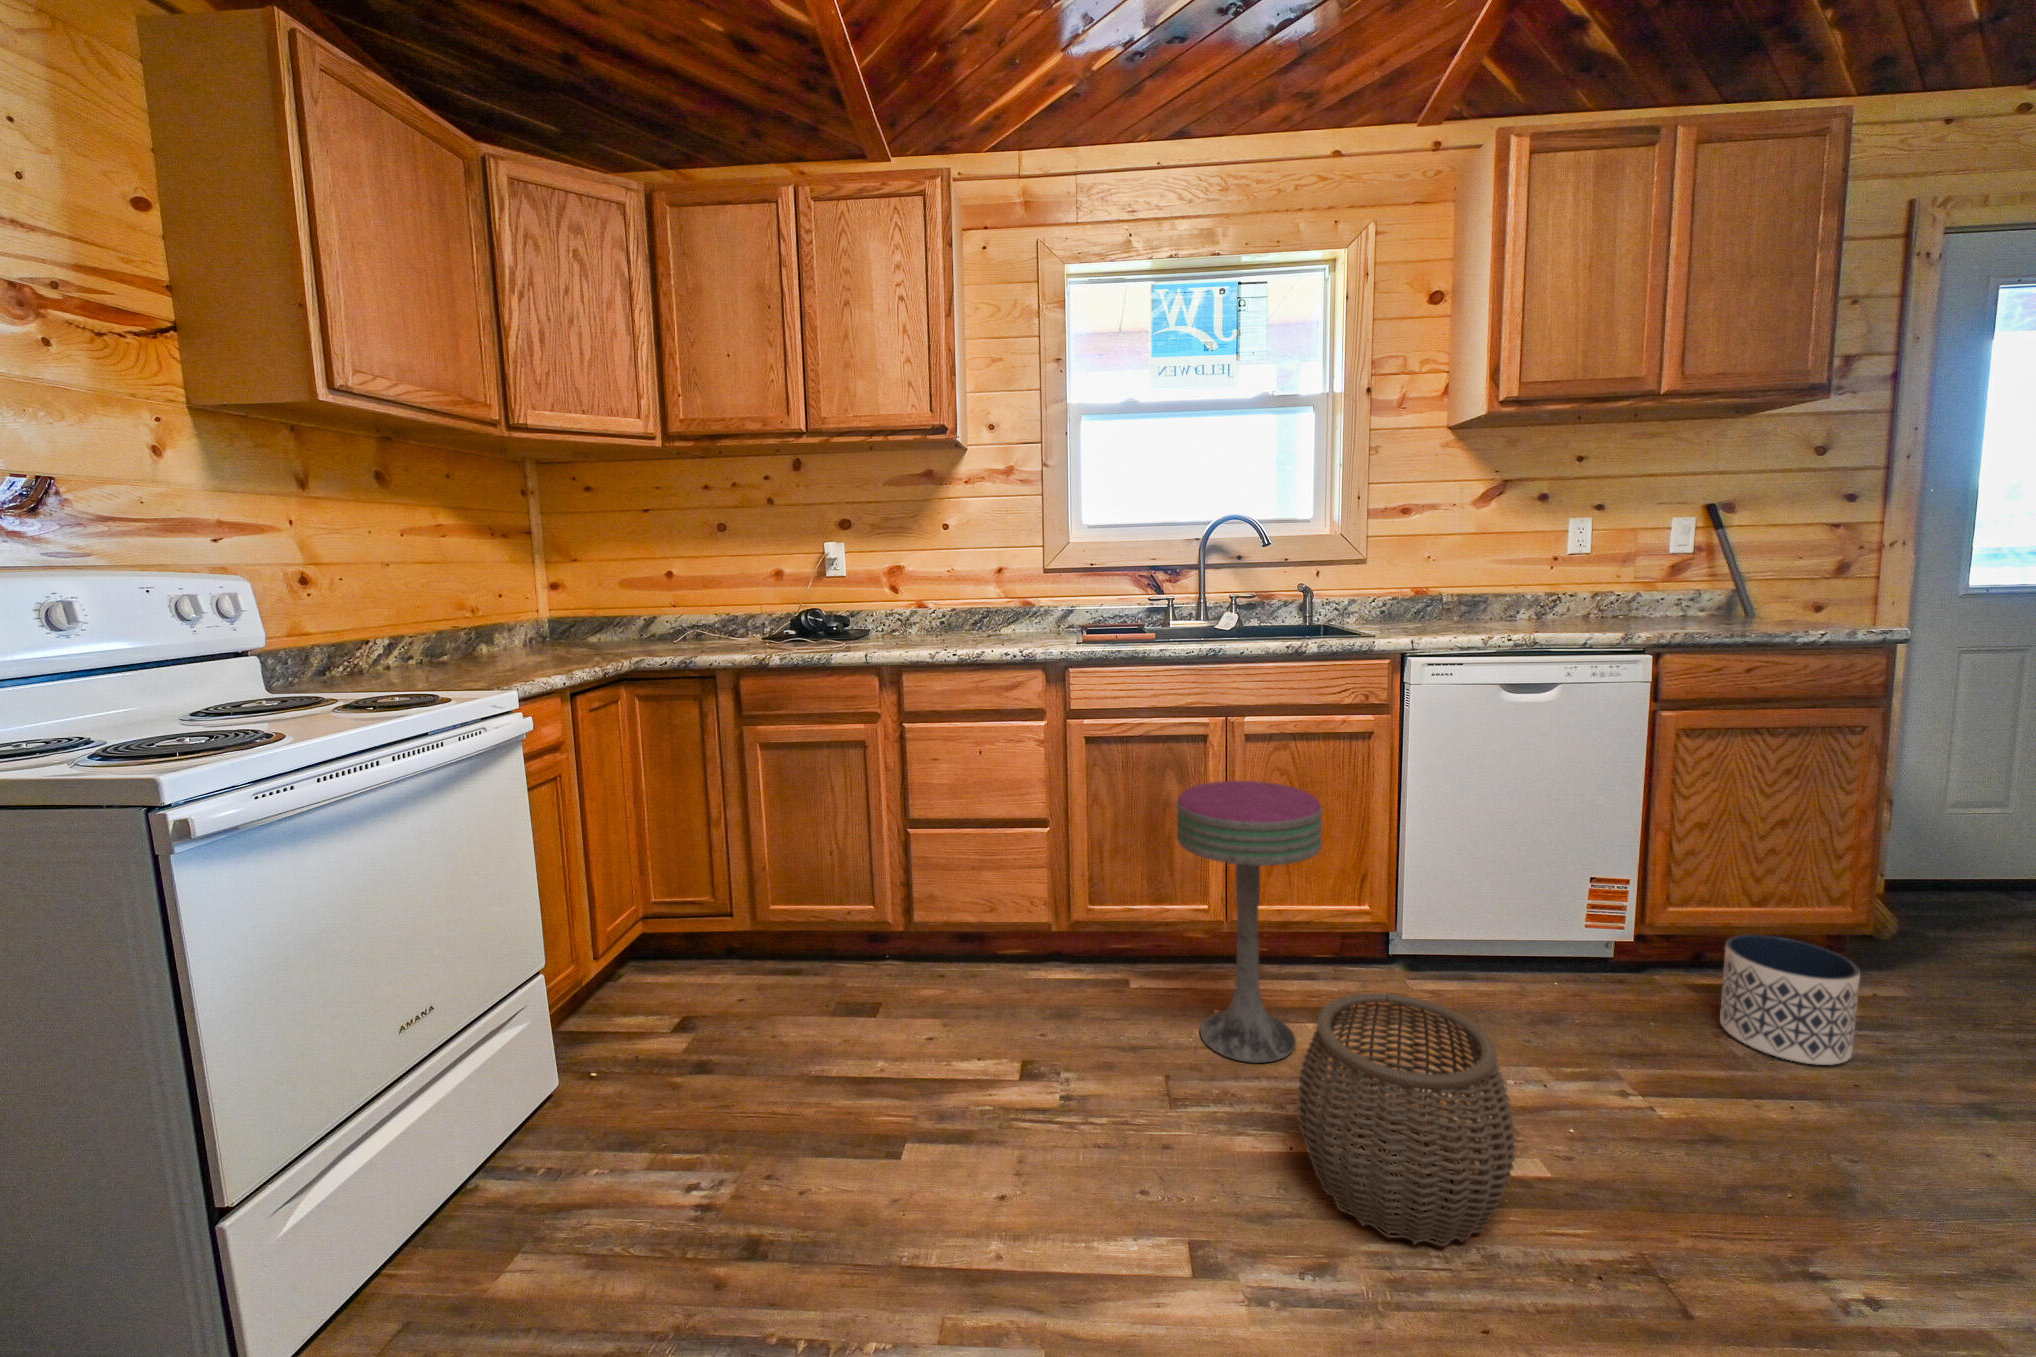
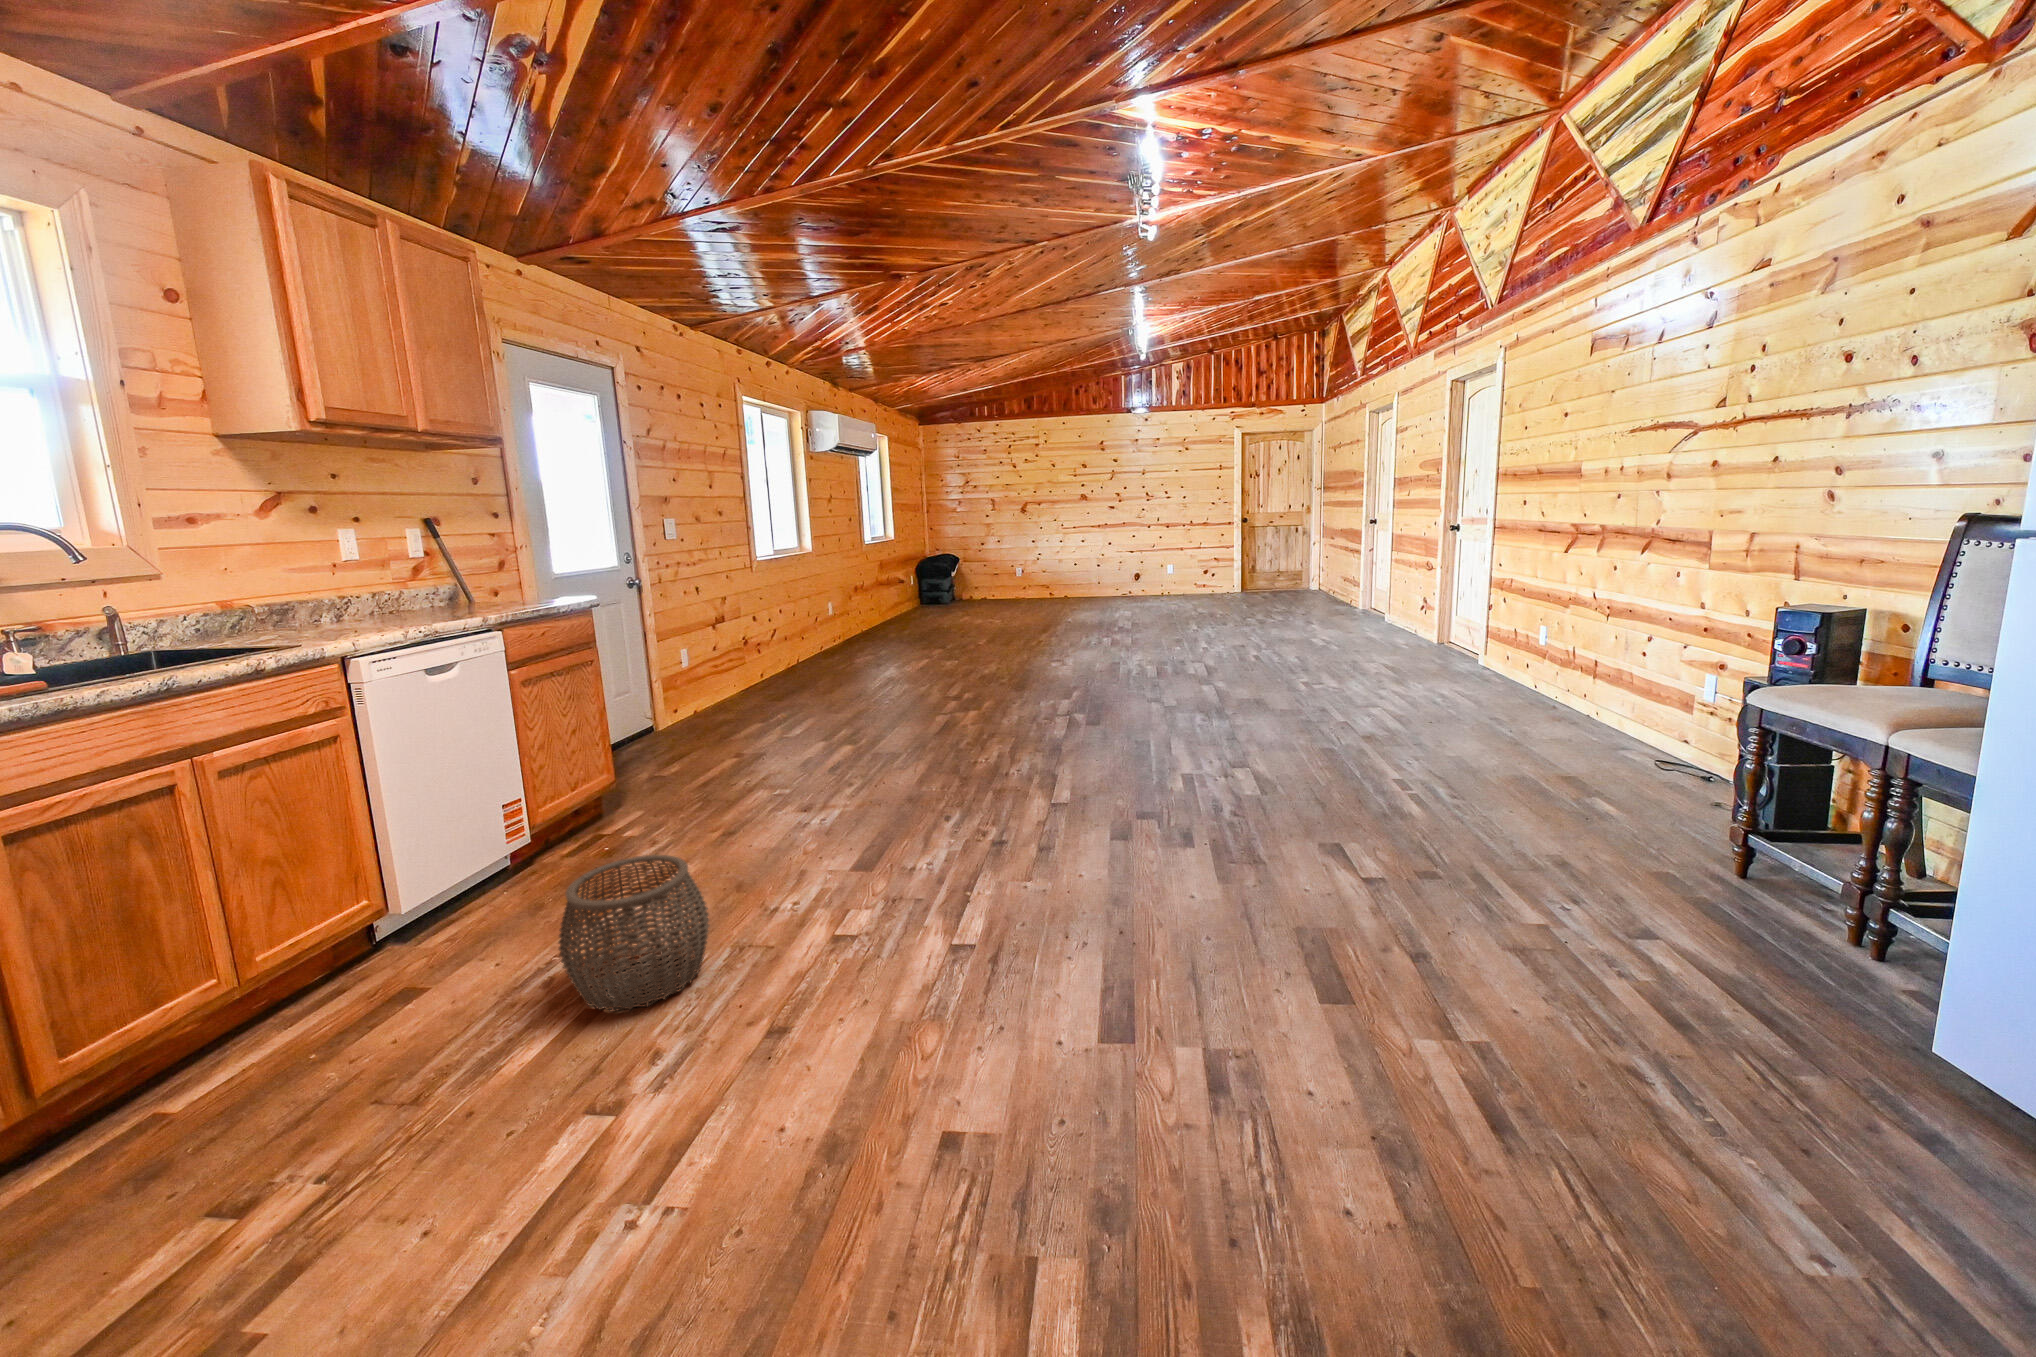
bar stool: present [1177,781,1323,1063] -> none [267,782,469,1062]
planter: present [1720,935,1860,1065] -> none [599,777,668,845]

